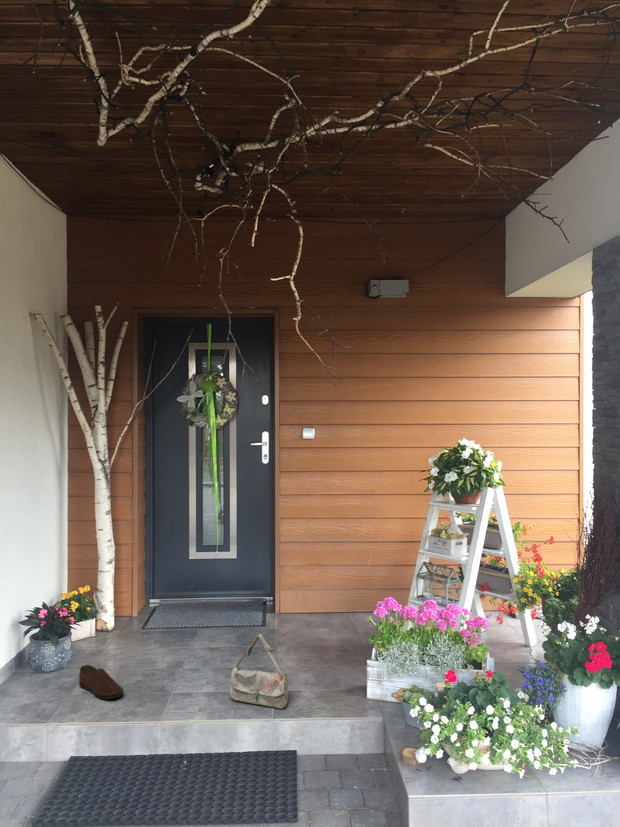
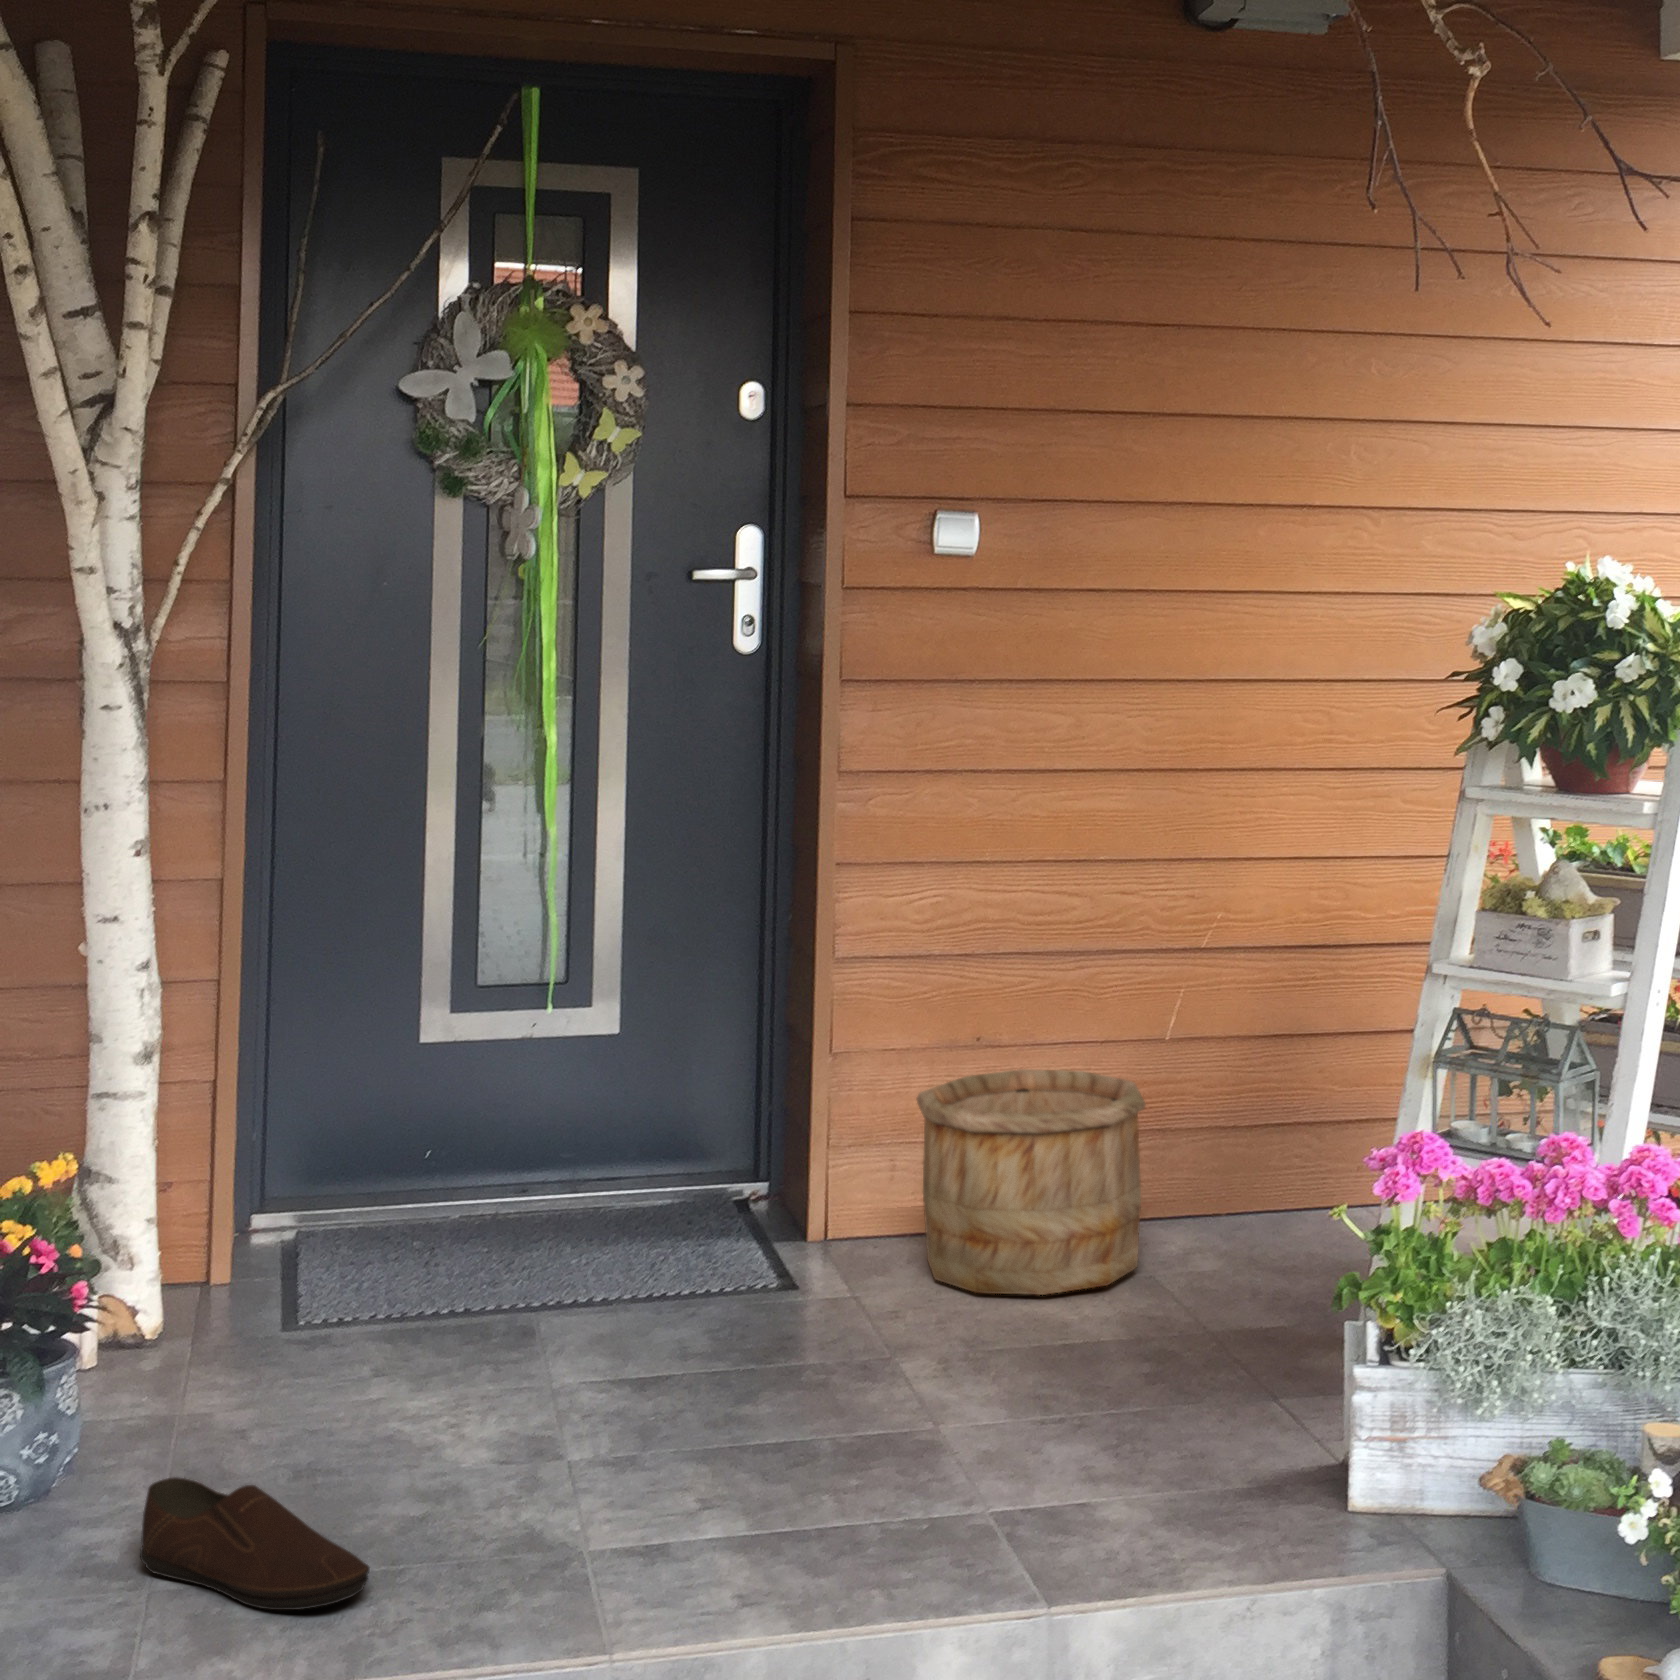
wooden bucket: none [298,571,356,631] -> present [917,1069,1146,1295]
bag: present [230,634,288,709] -> none [830,1289,1074,1579]

